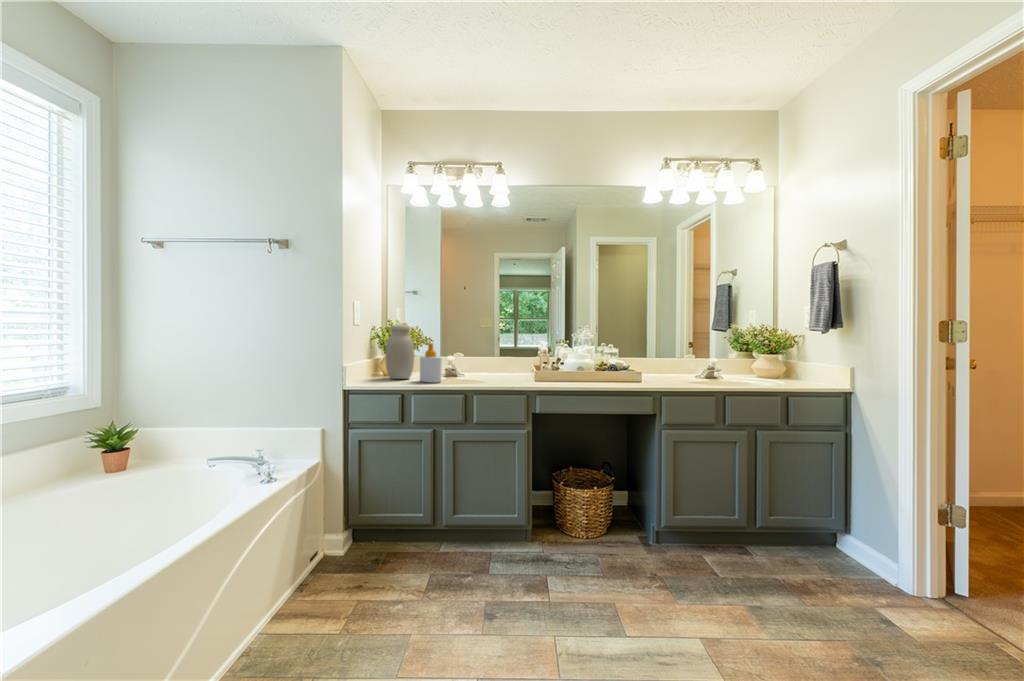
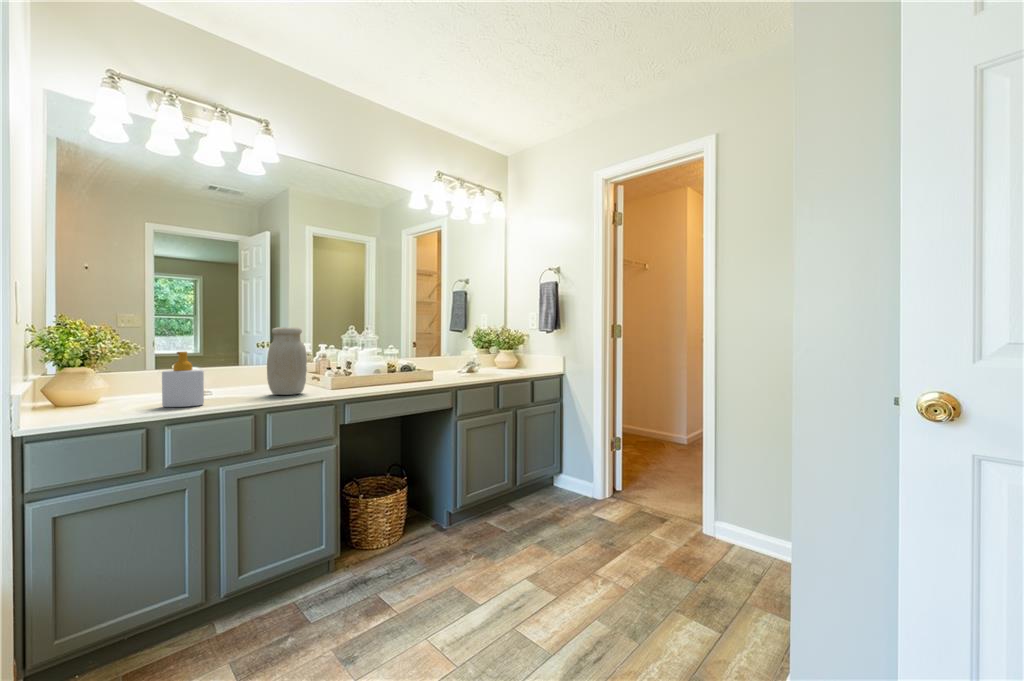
jar: present [386,325,414,379] -> present [267,327,307,395]

